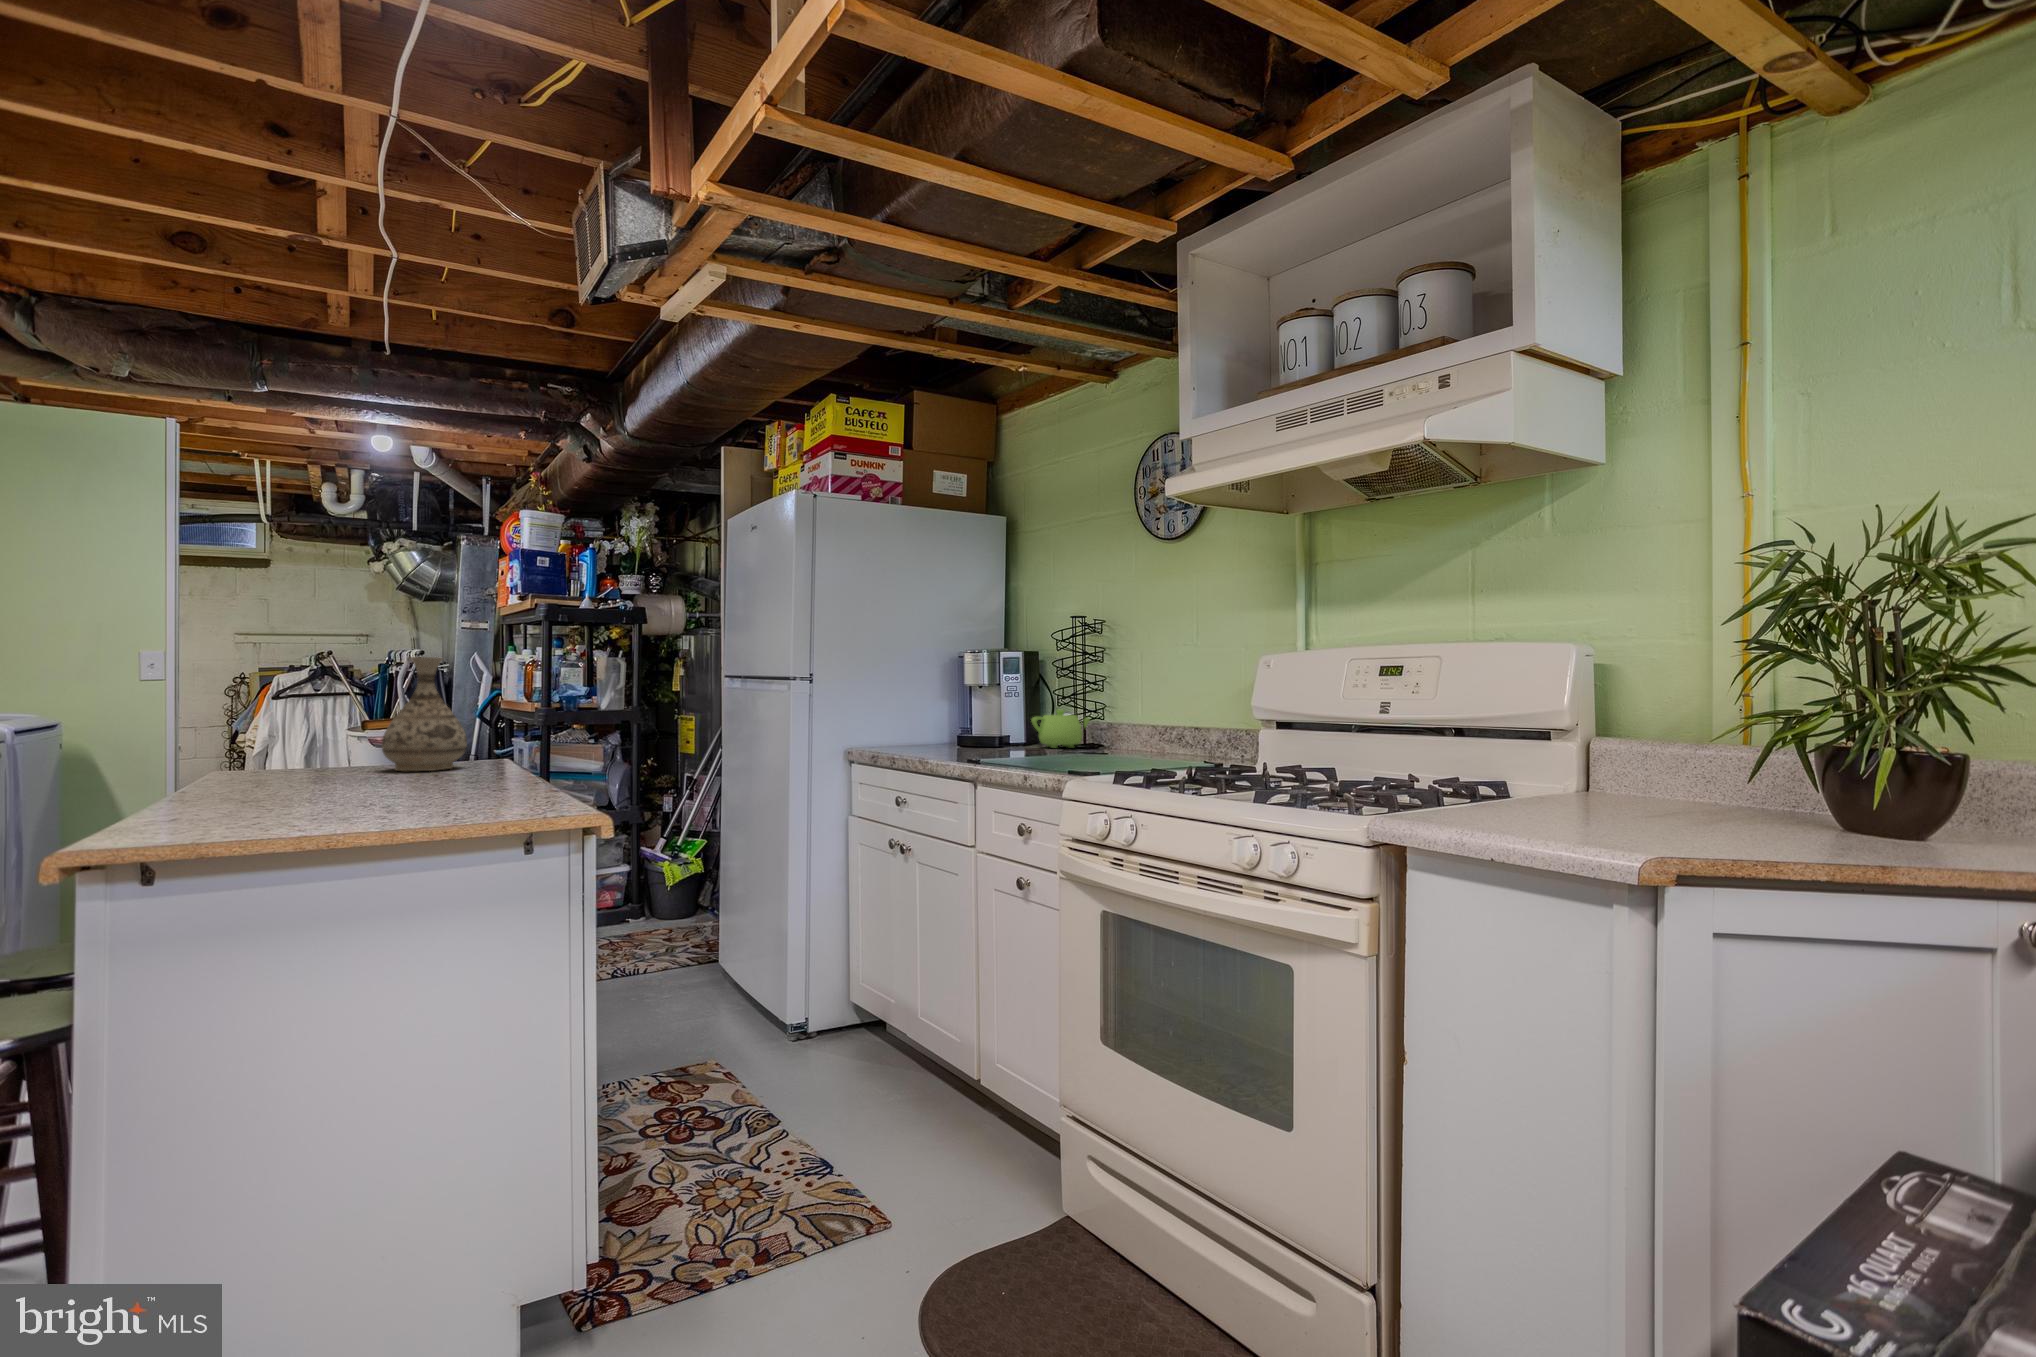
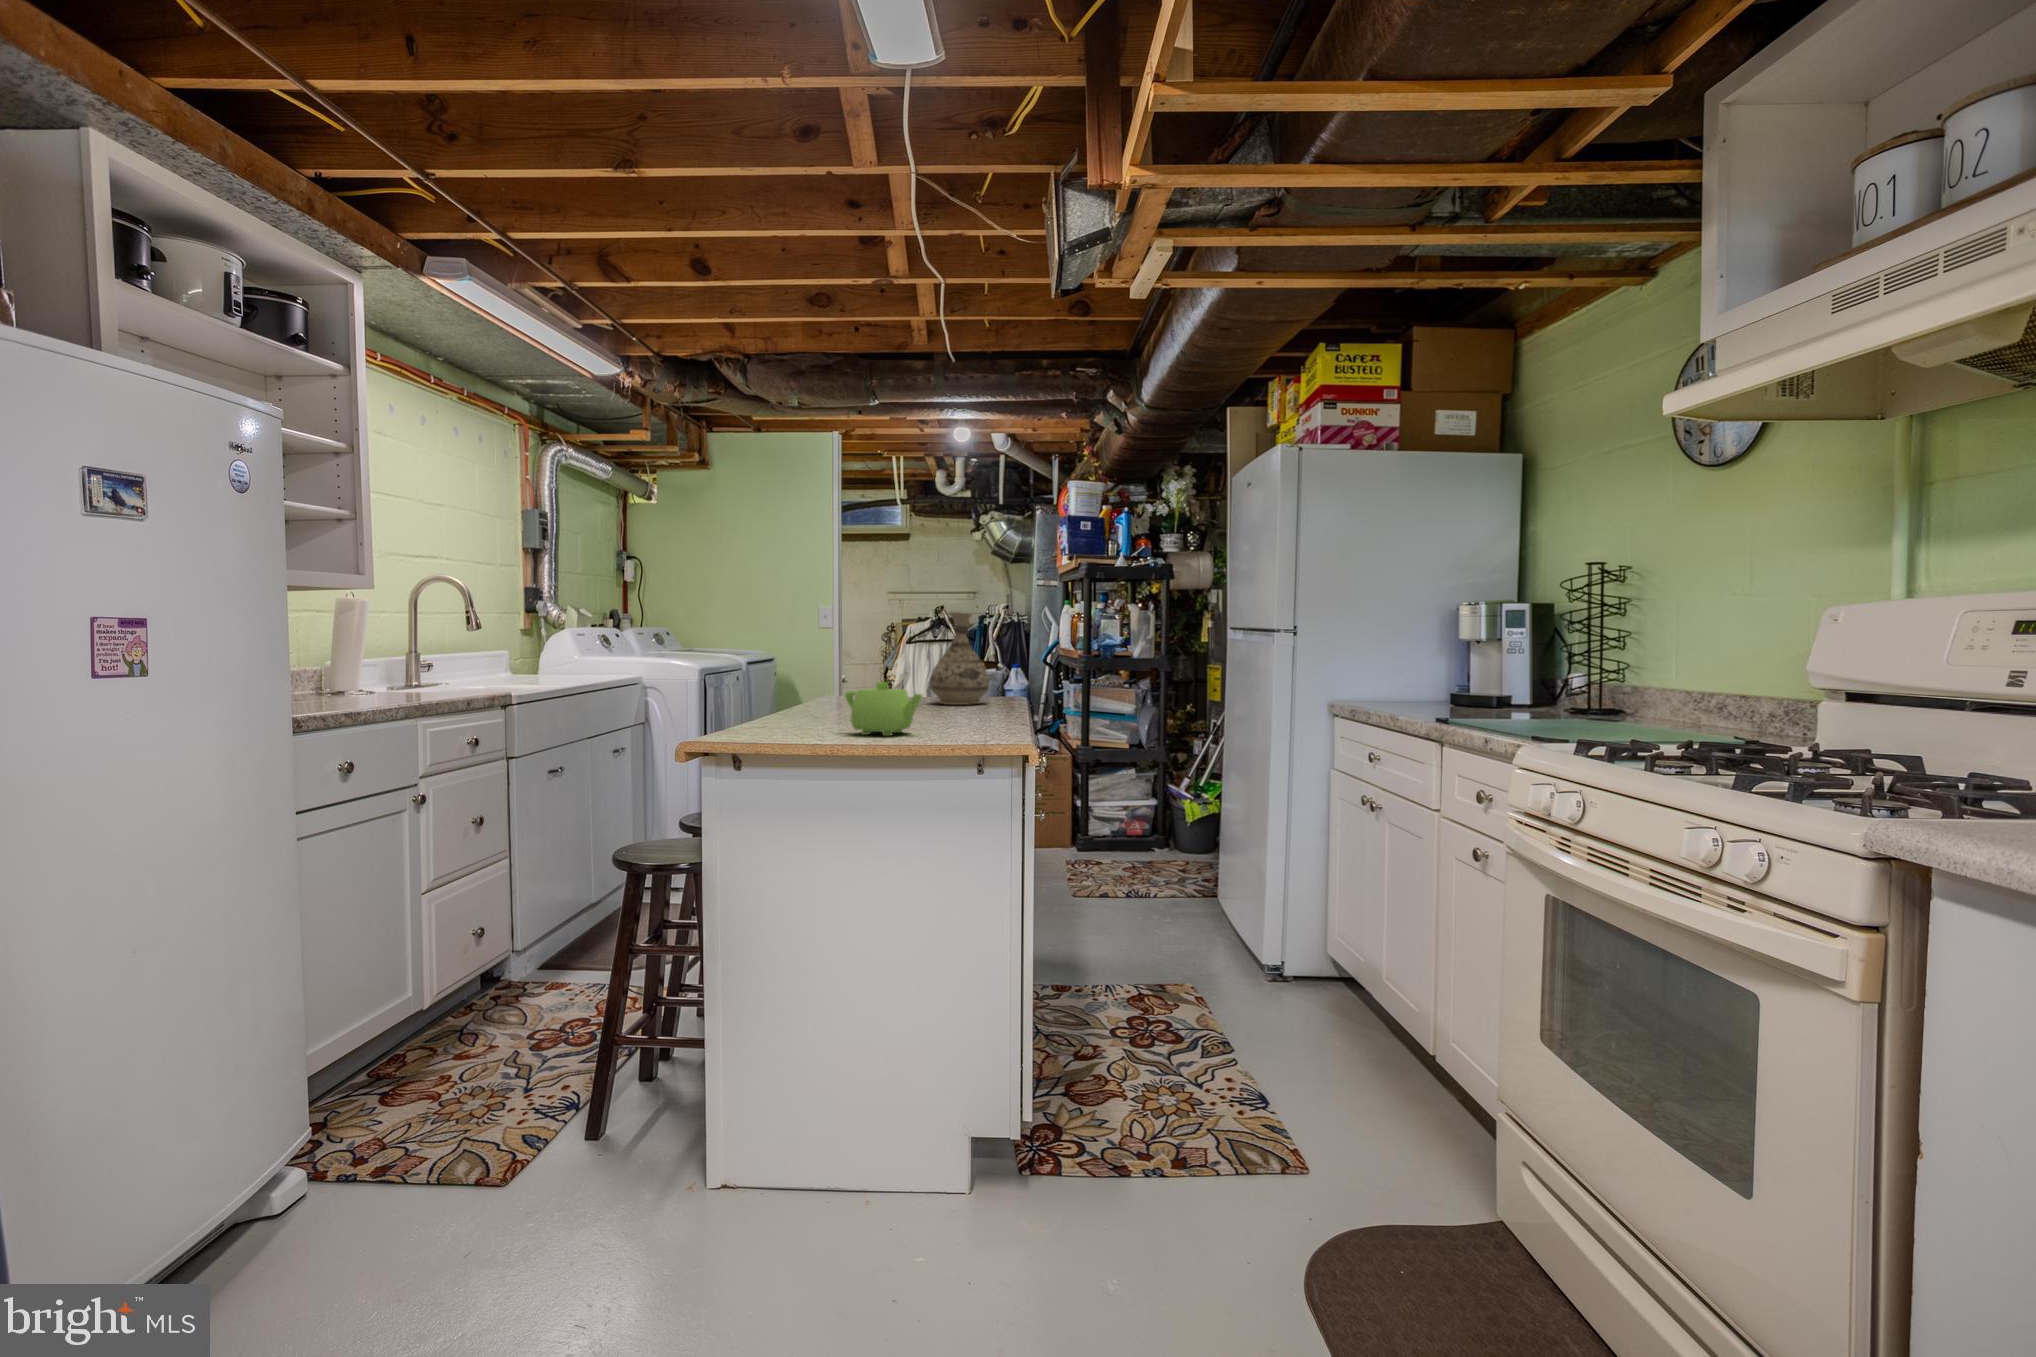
teapot: present [1031,710,1090,748] -> present [845,682,922,736]

